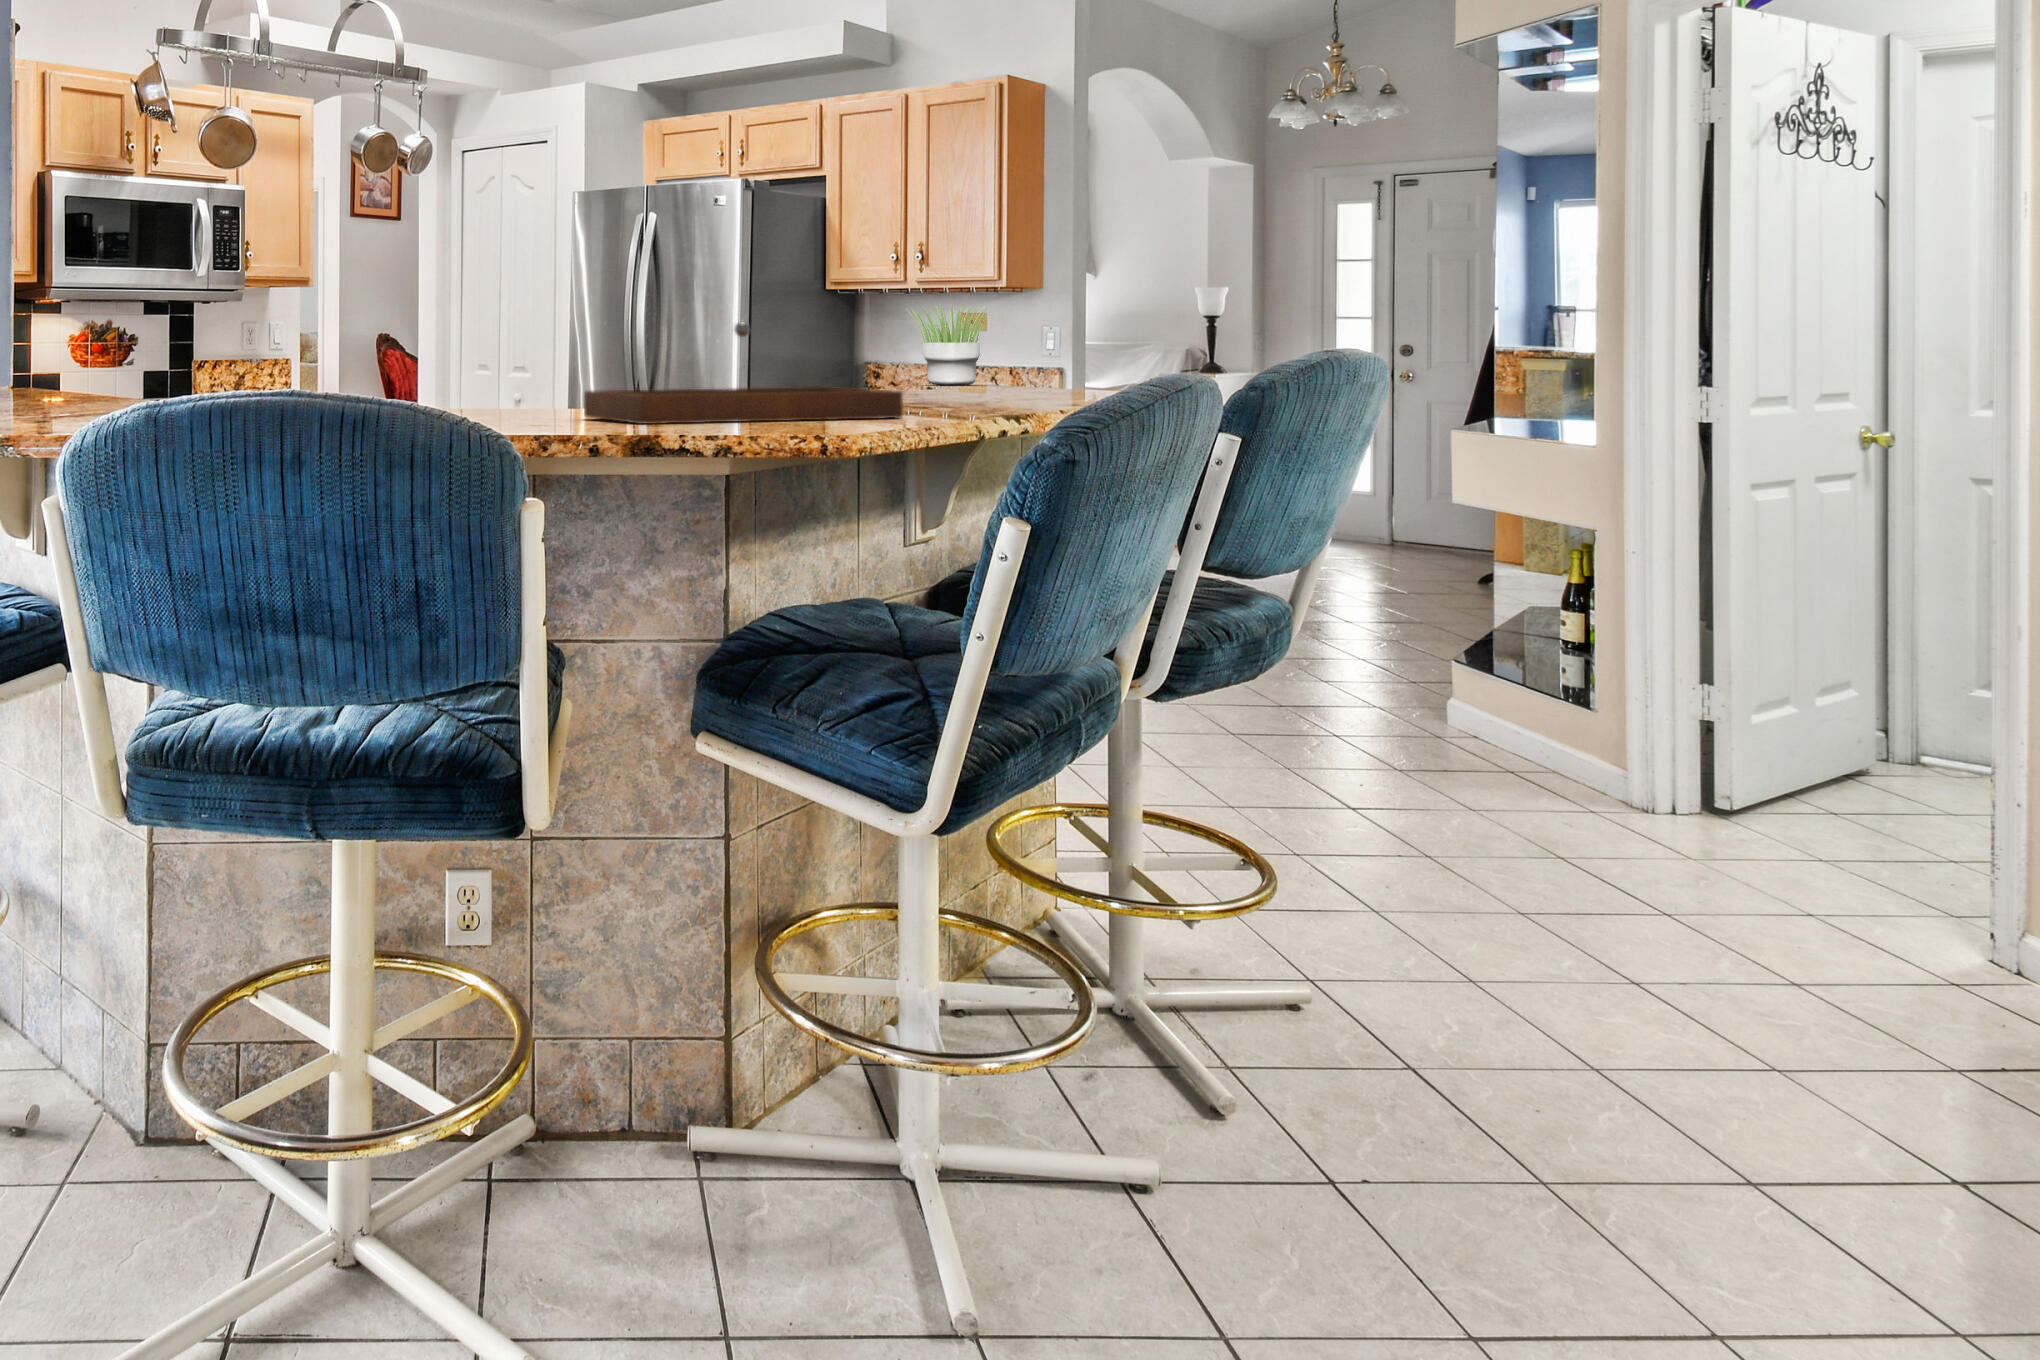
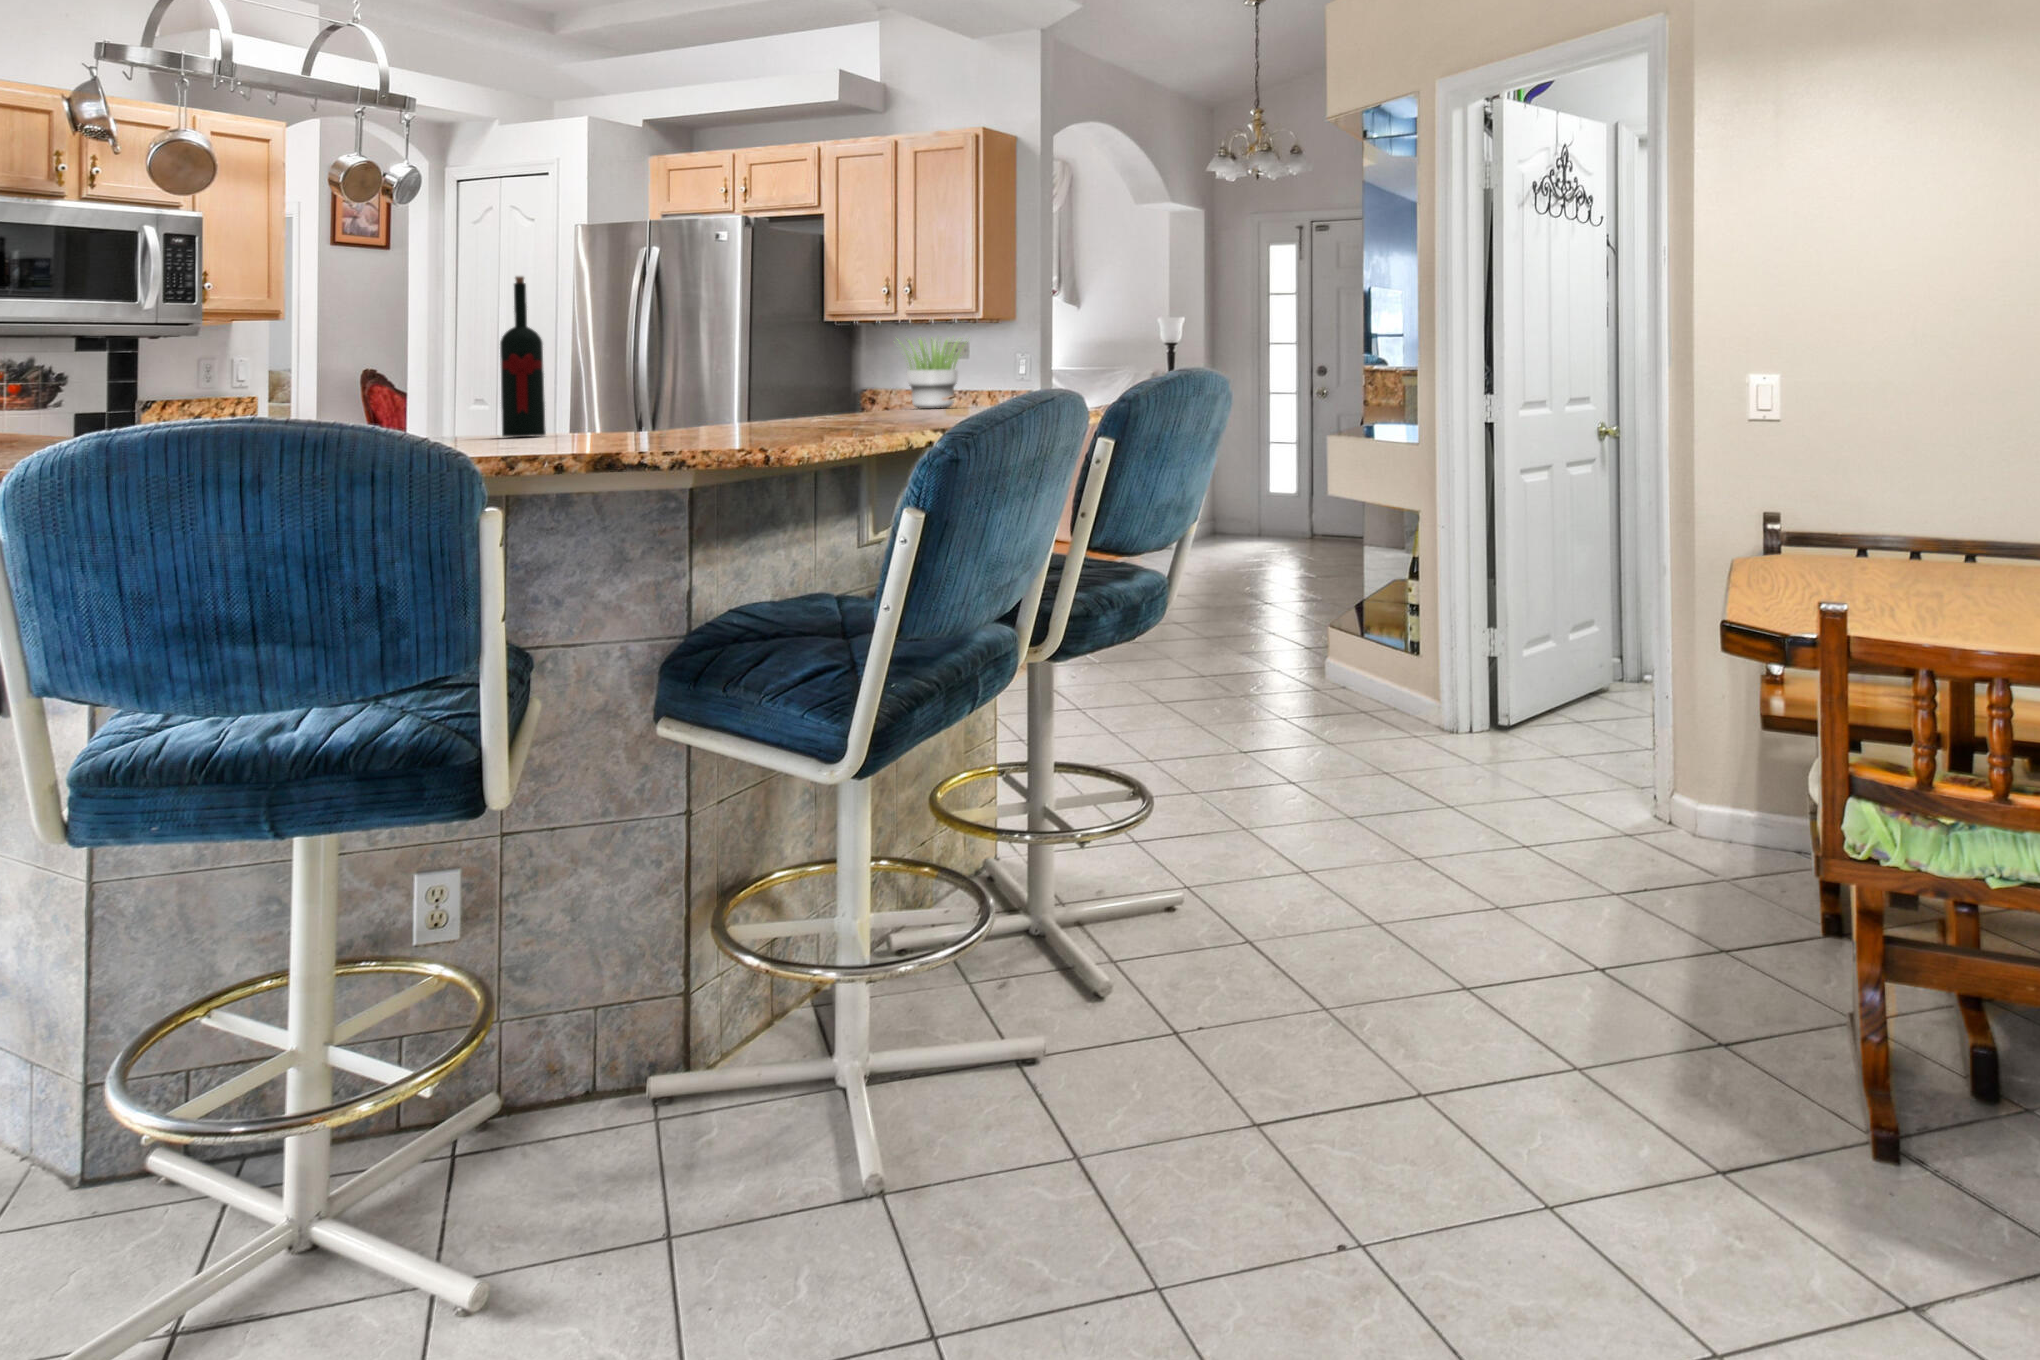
wine bottle: none [522,241,566,410] -> present [500,276,546,437]
tray: present [584,322,903,424] -> none [551,352,841,446]

